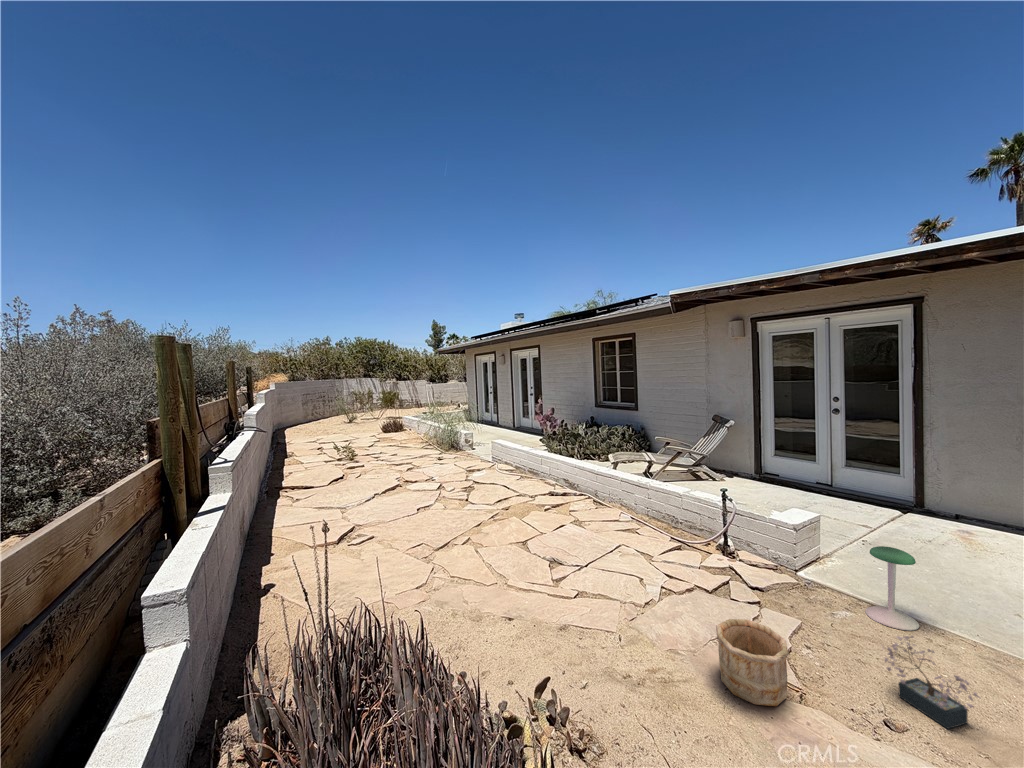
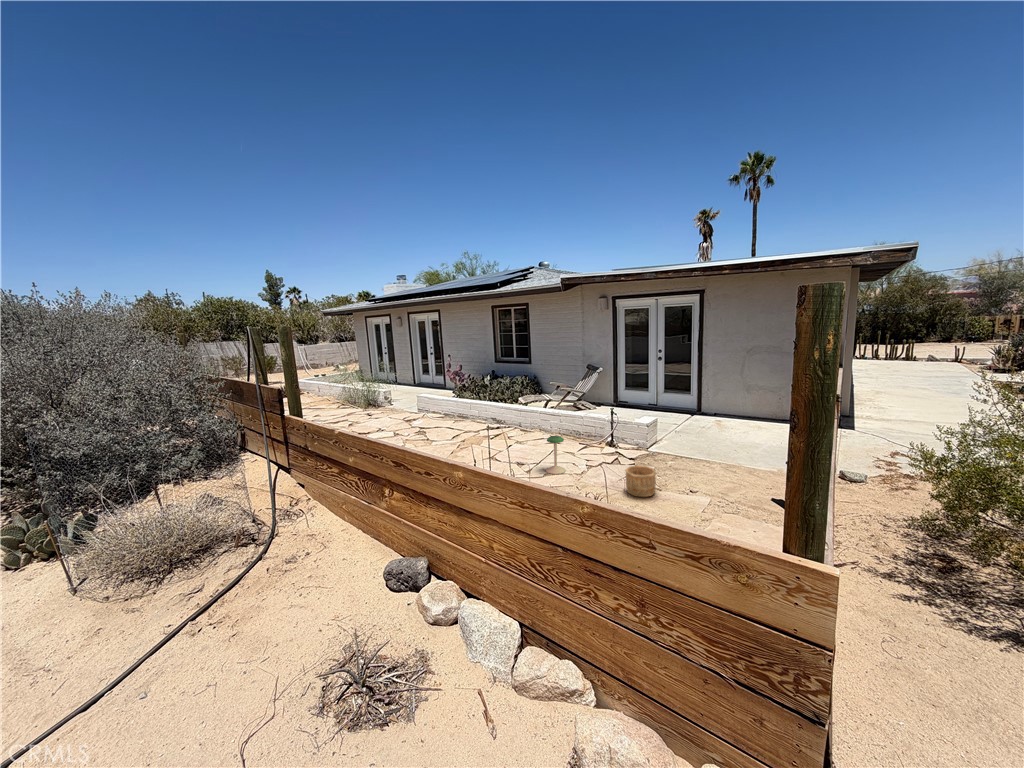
stool: present [865,546,919,631] -> present [546,436,566,474]
decorative plant: present [883,636,979,729] -> none [688,459,721,489]

